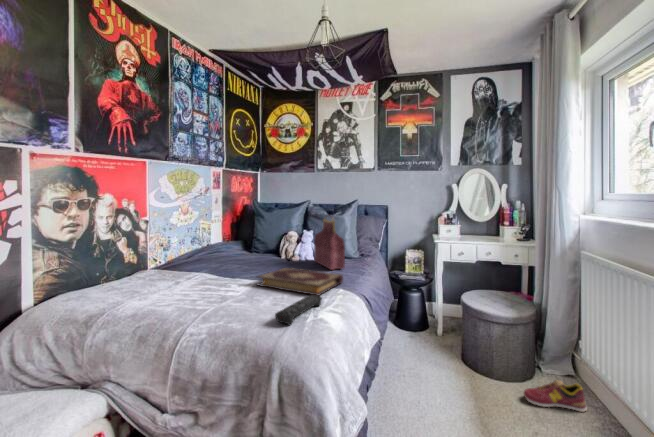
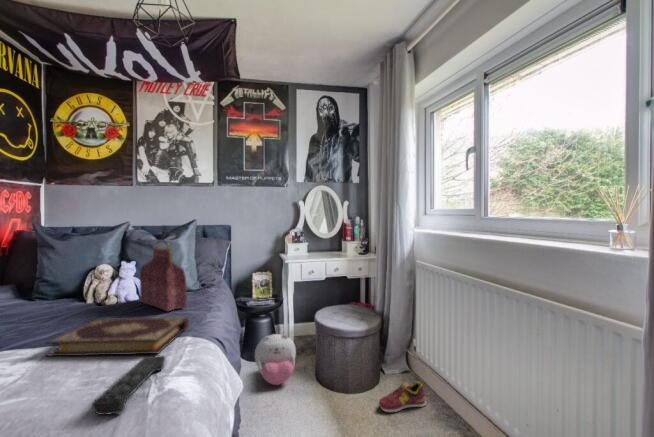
plush toy: none [402,306,441,351] -> present [255,334,296,385]

